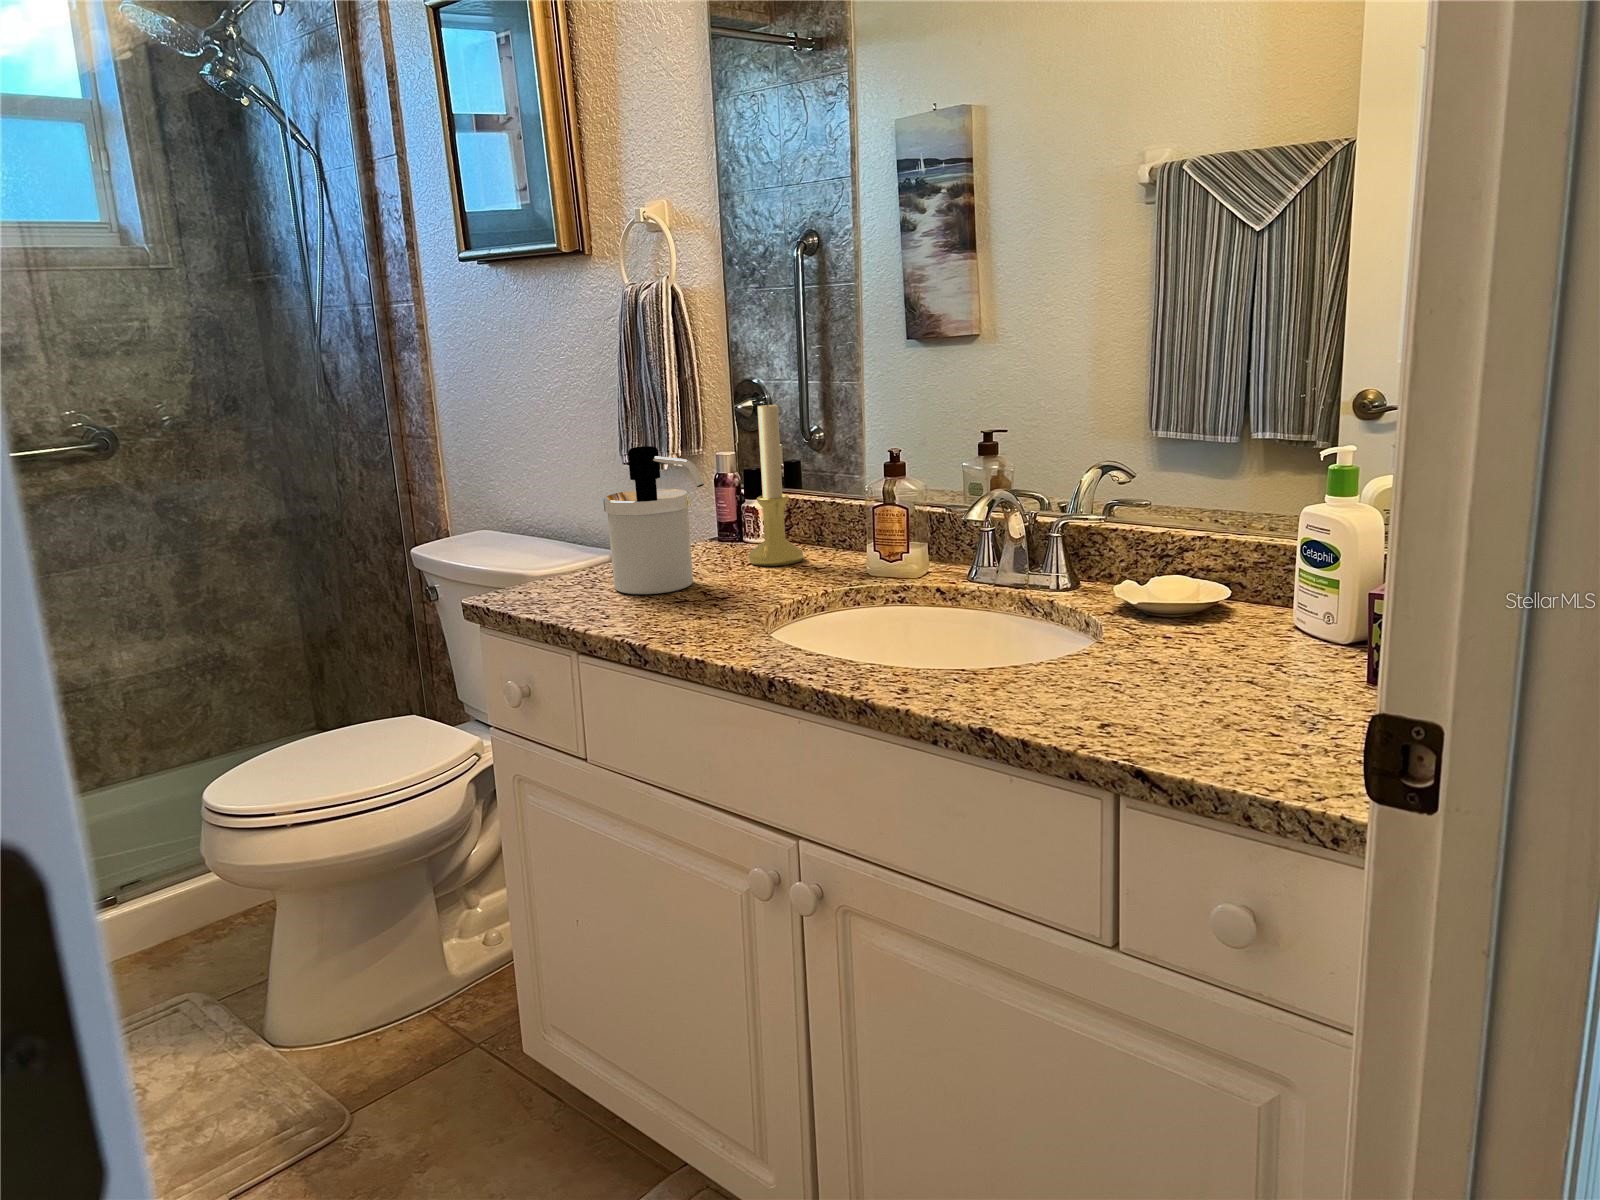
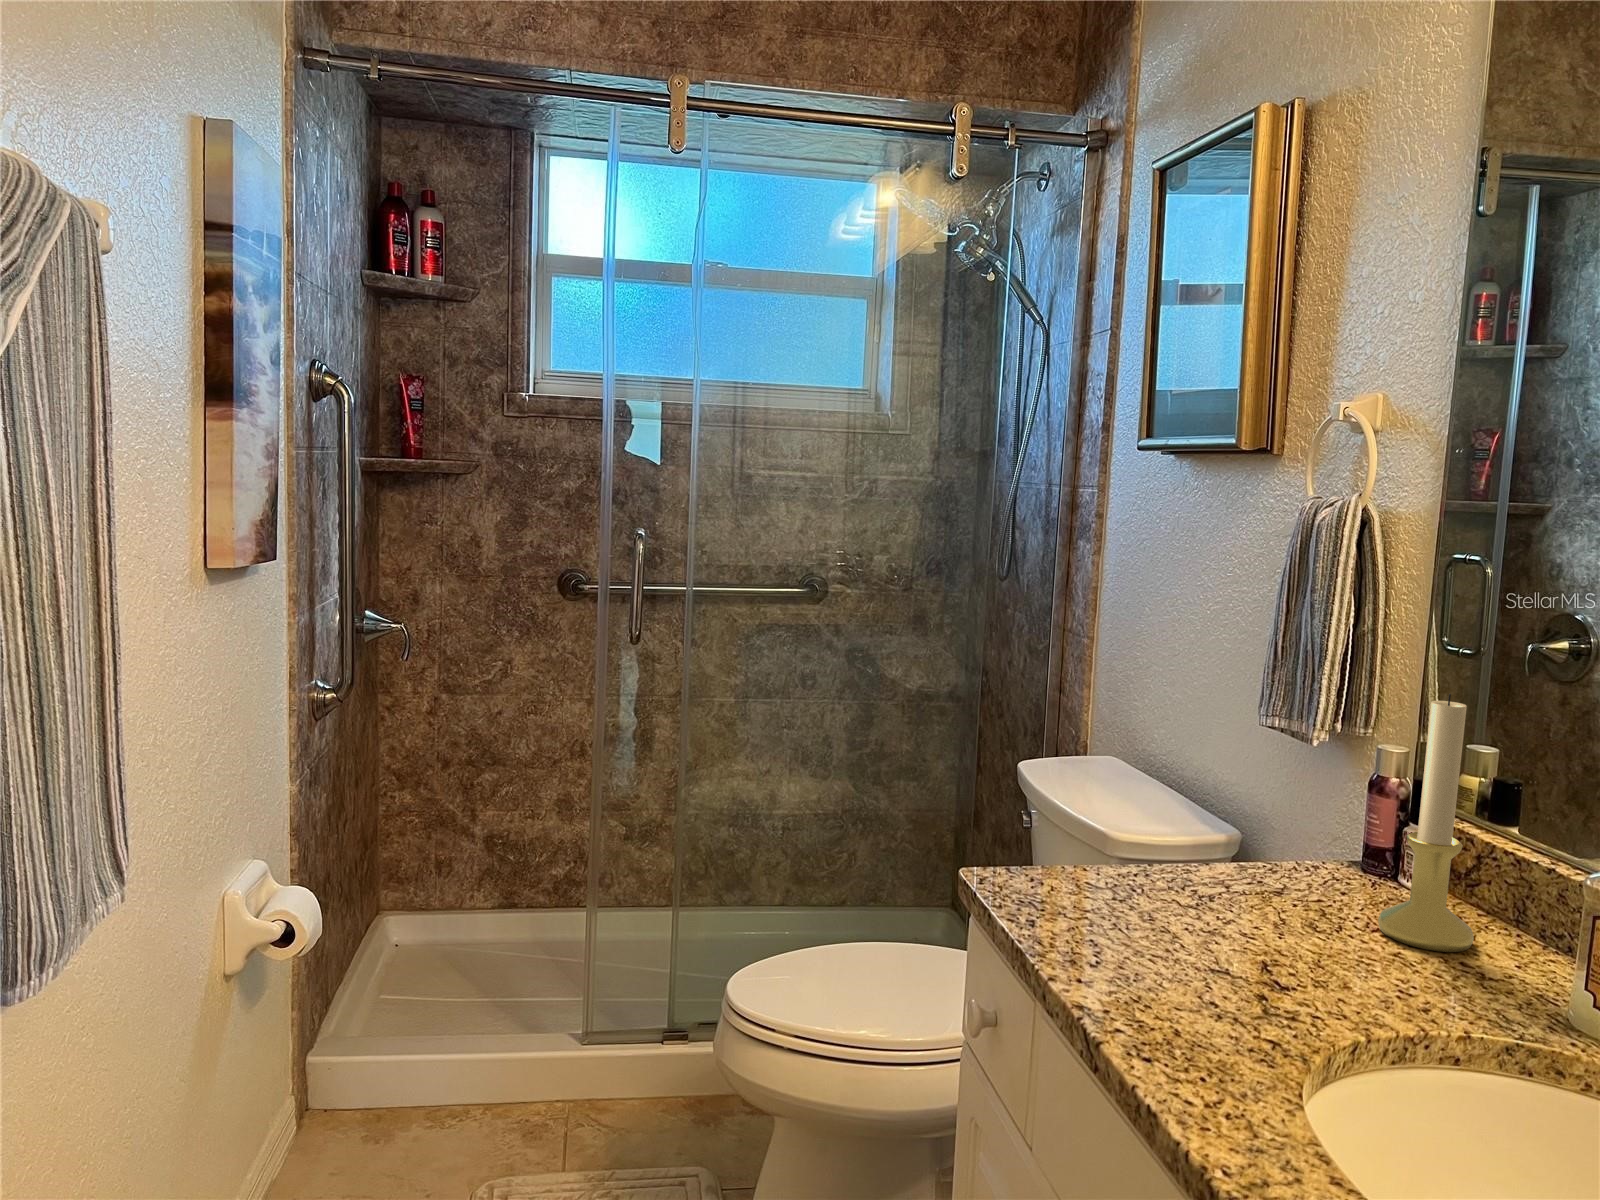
soap dispenser: present [603,446,704,594] -> none [1146,729,1281,945]

